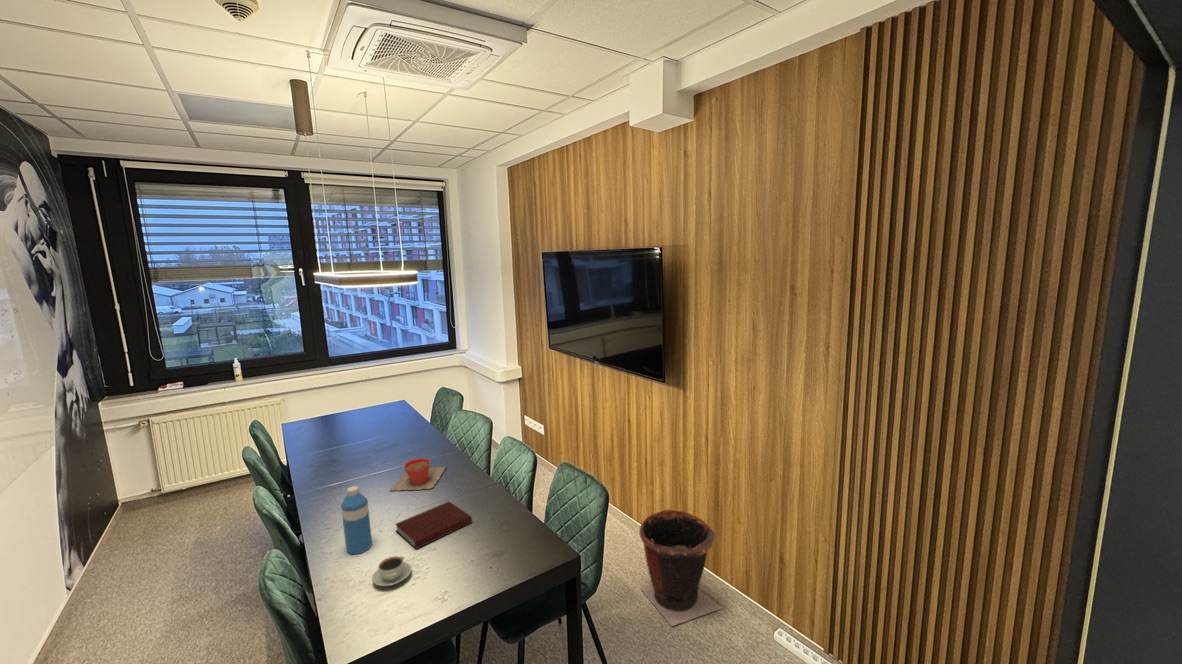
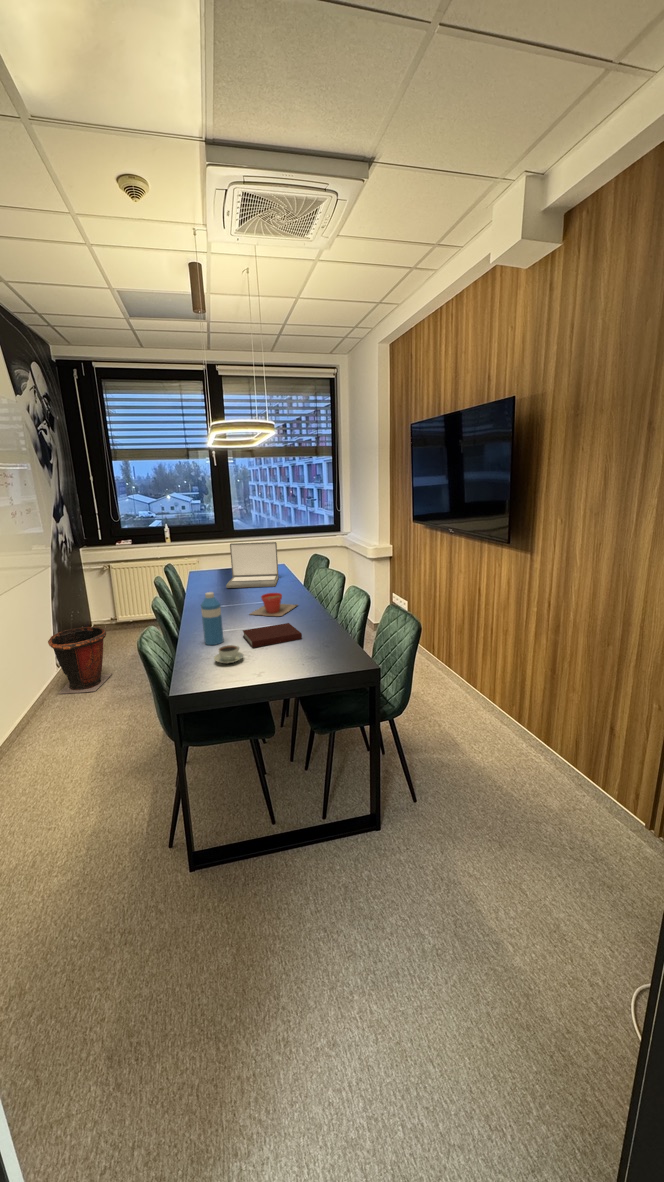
laptop: none [342,384,406,448] -> present [226,542,278,588]
waste bin: present [639,510,721,626] -> present [48,626,111,694]

